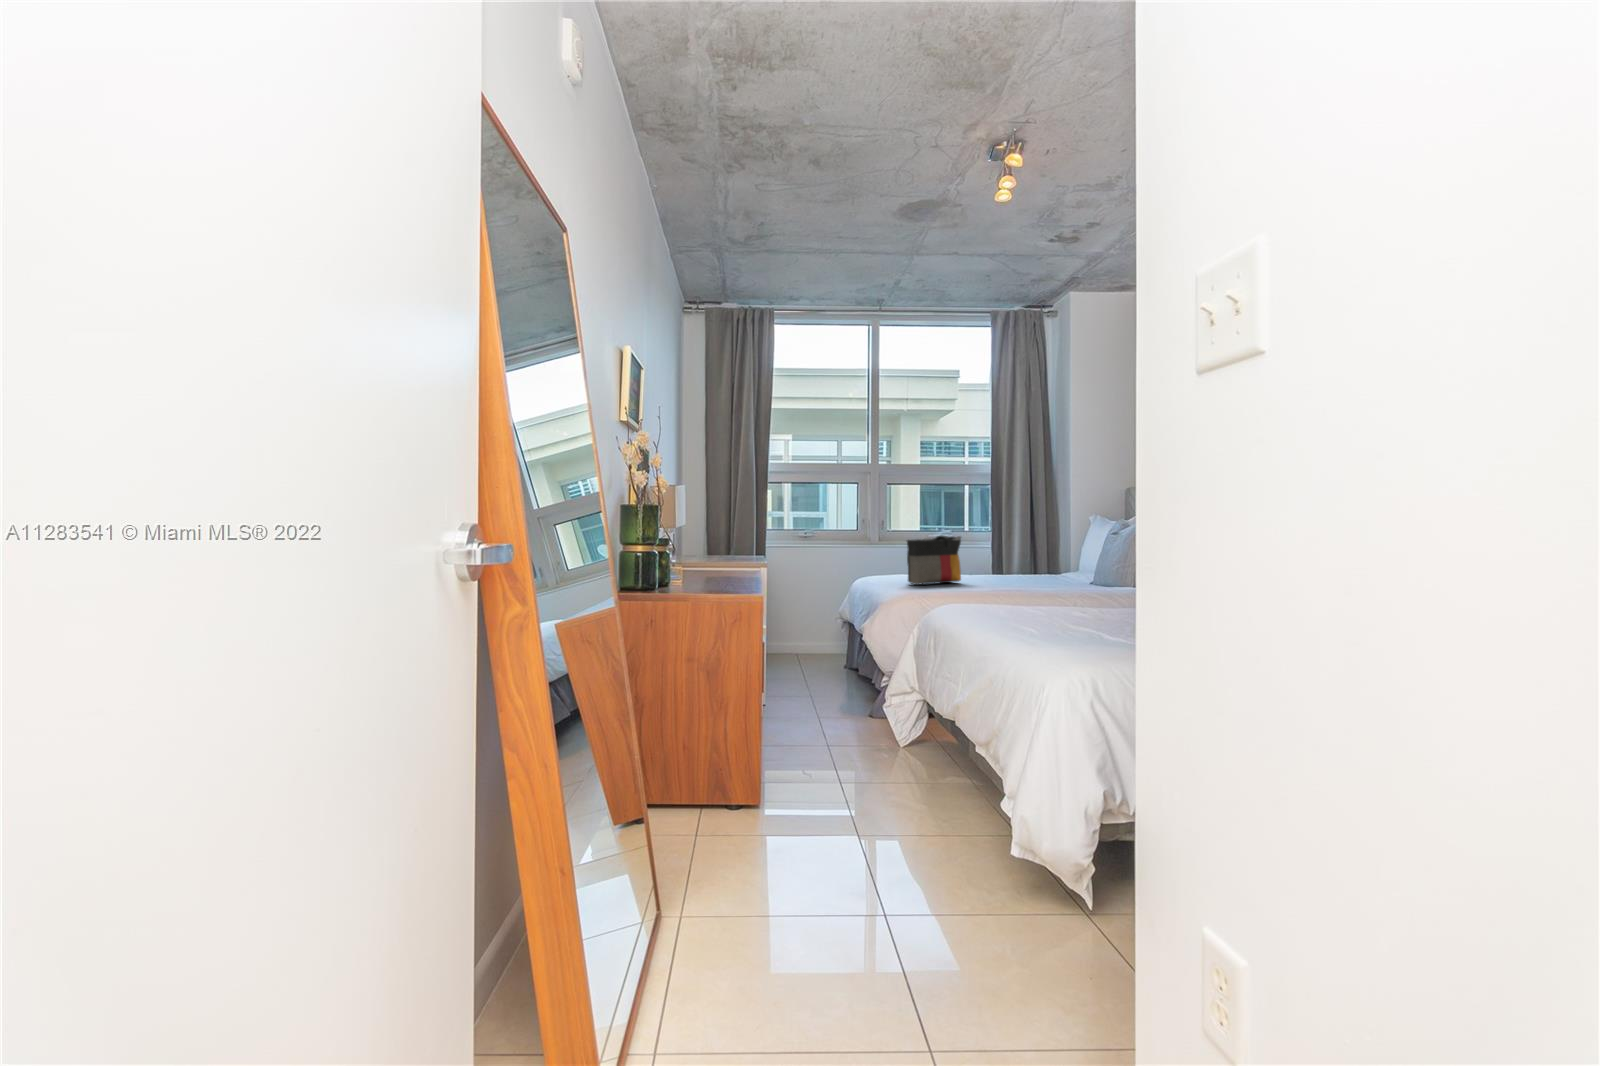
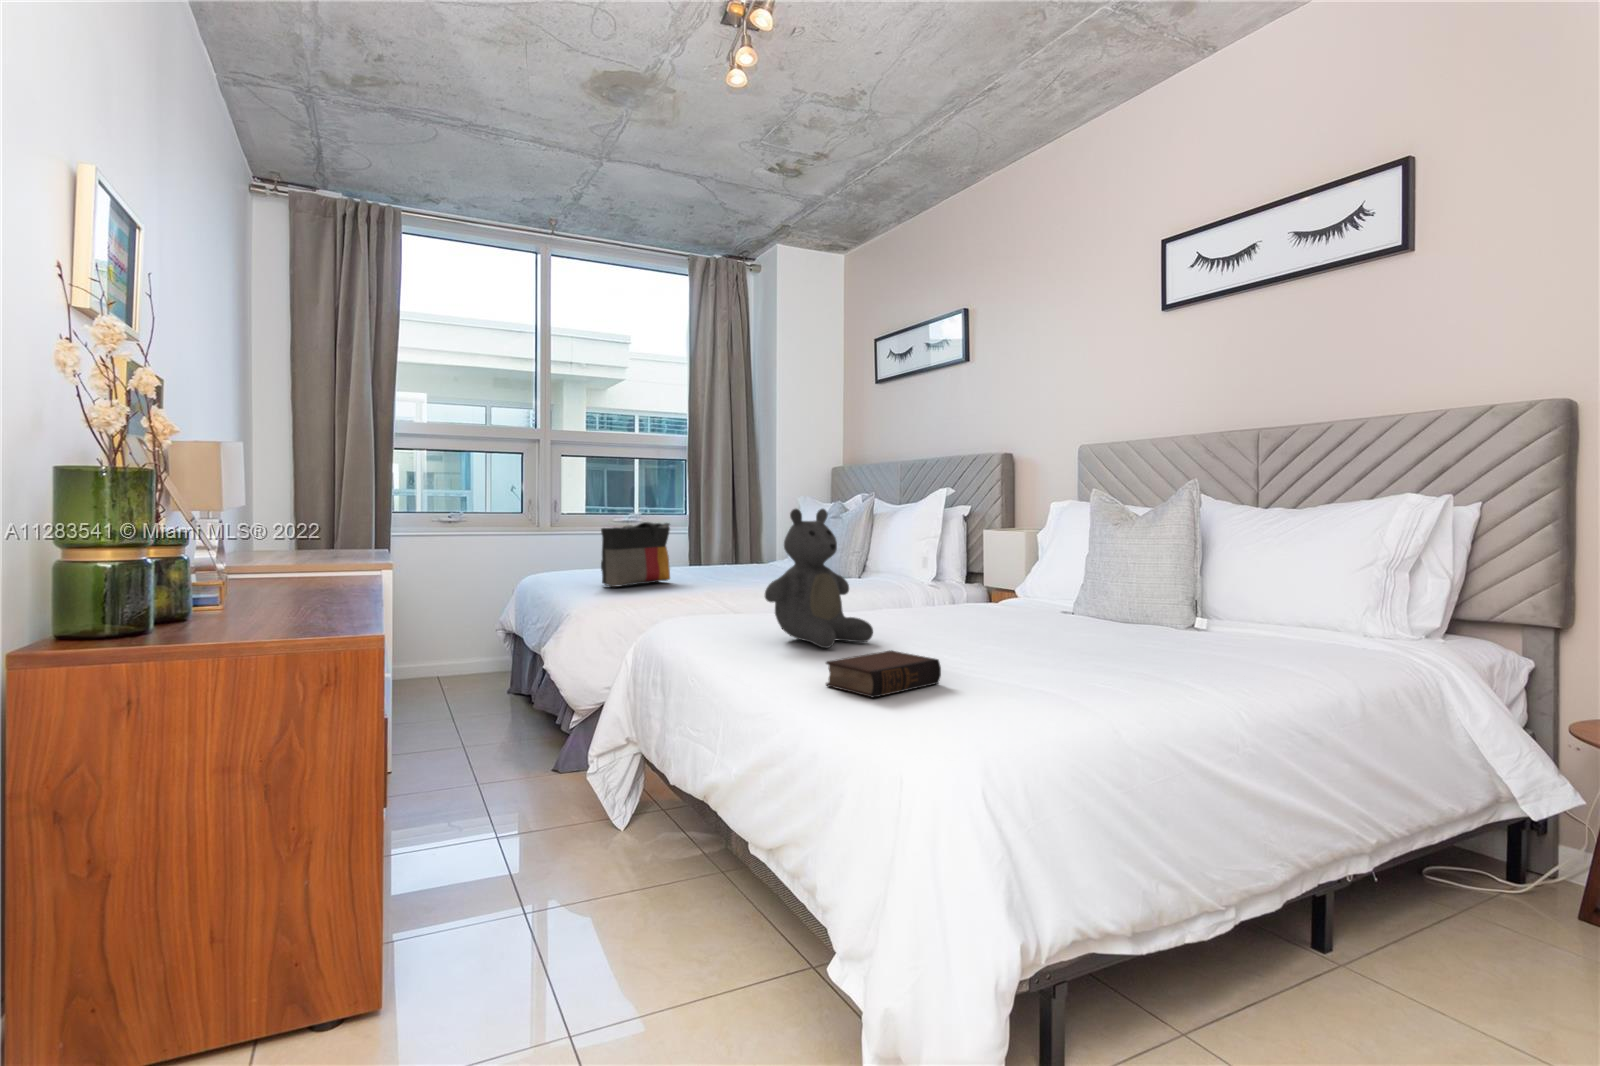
teddy bear: none [998,524,1080,623] -> present [765,509,873,648]
book: none [1017,621,1099,646] -> present [826,651,941,698]

